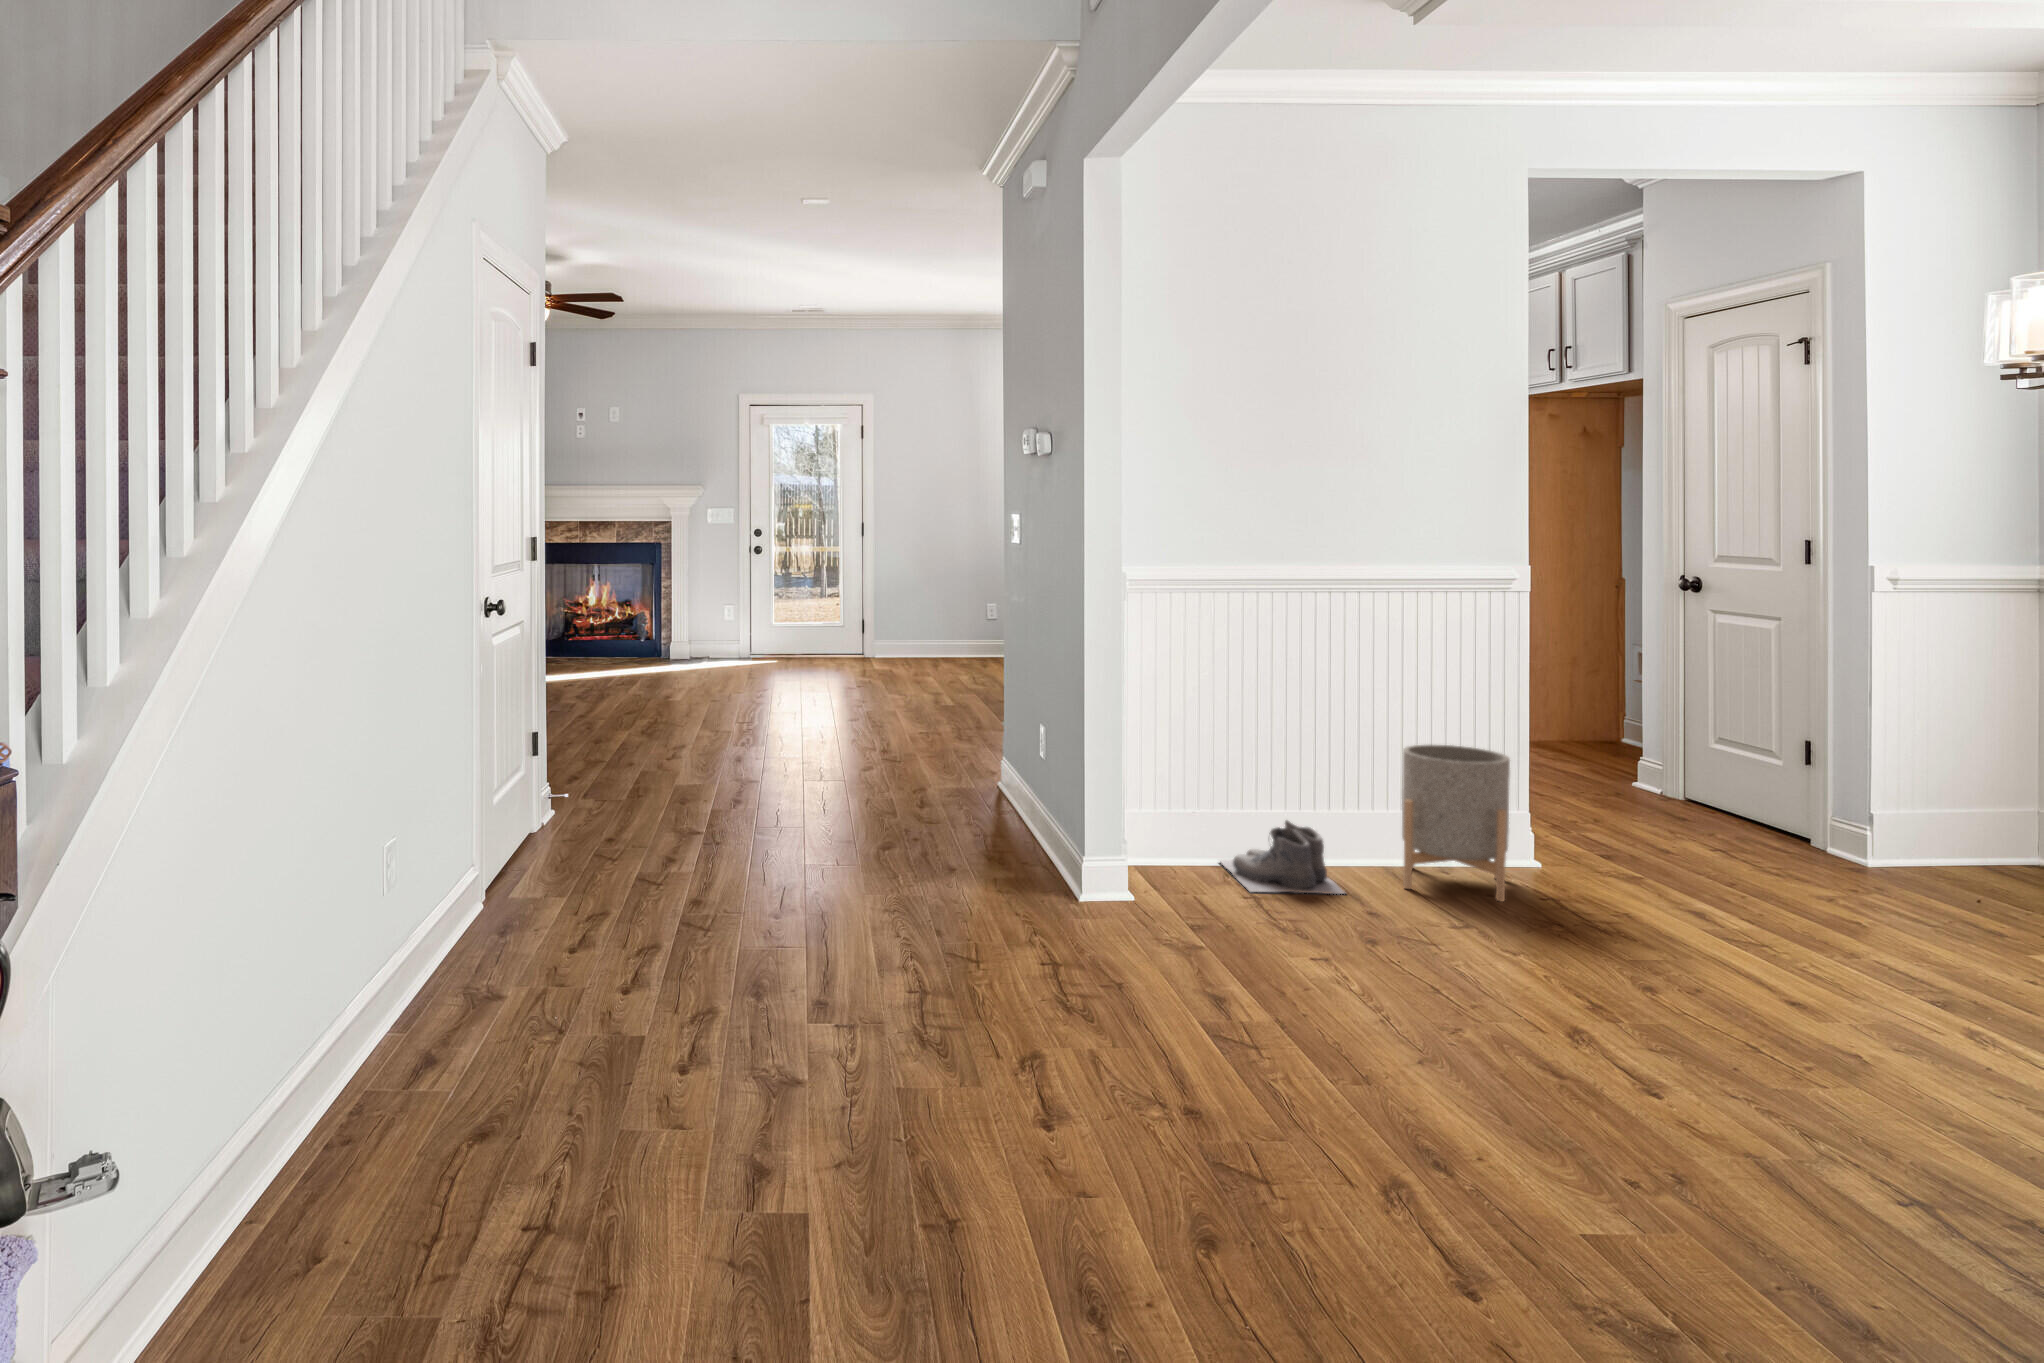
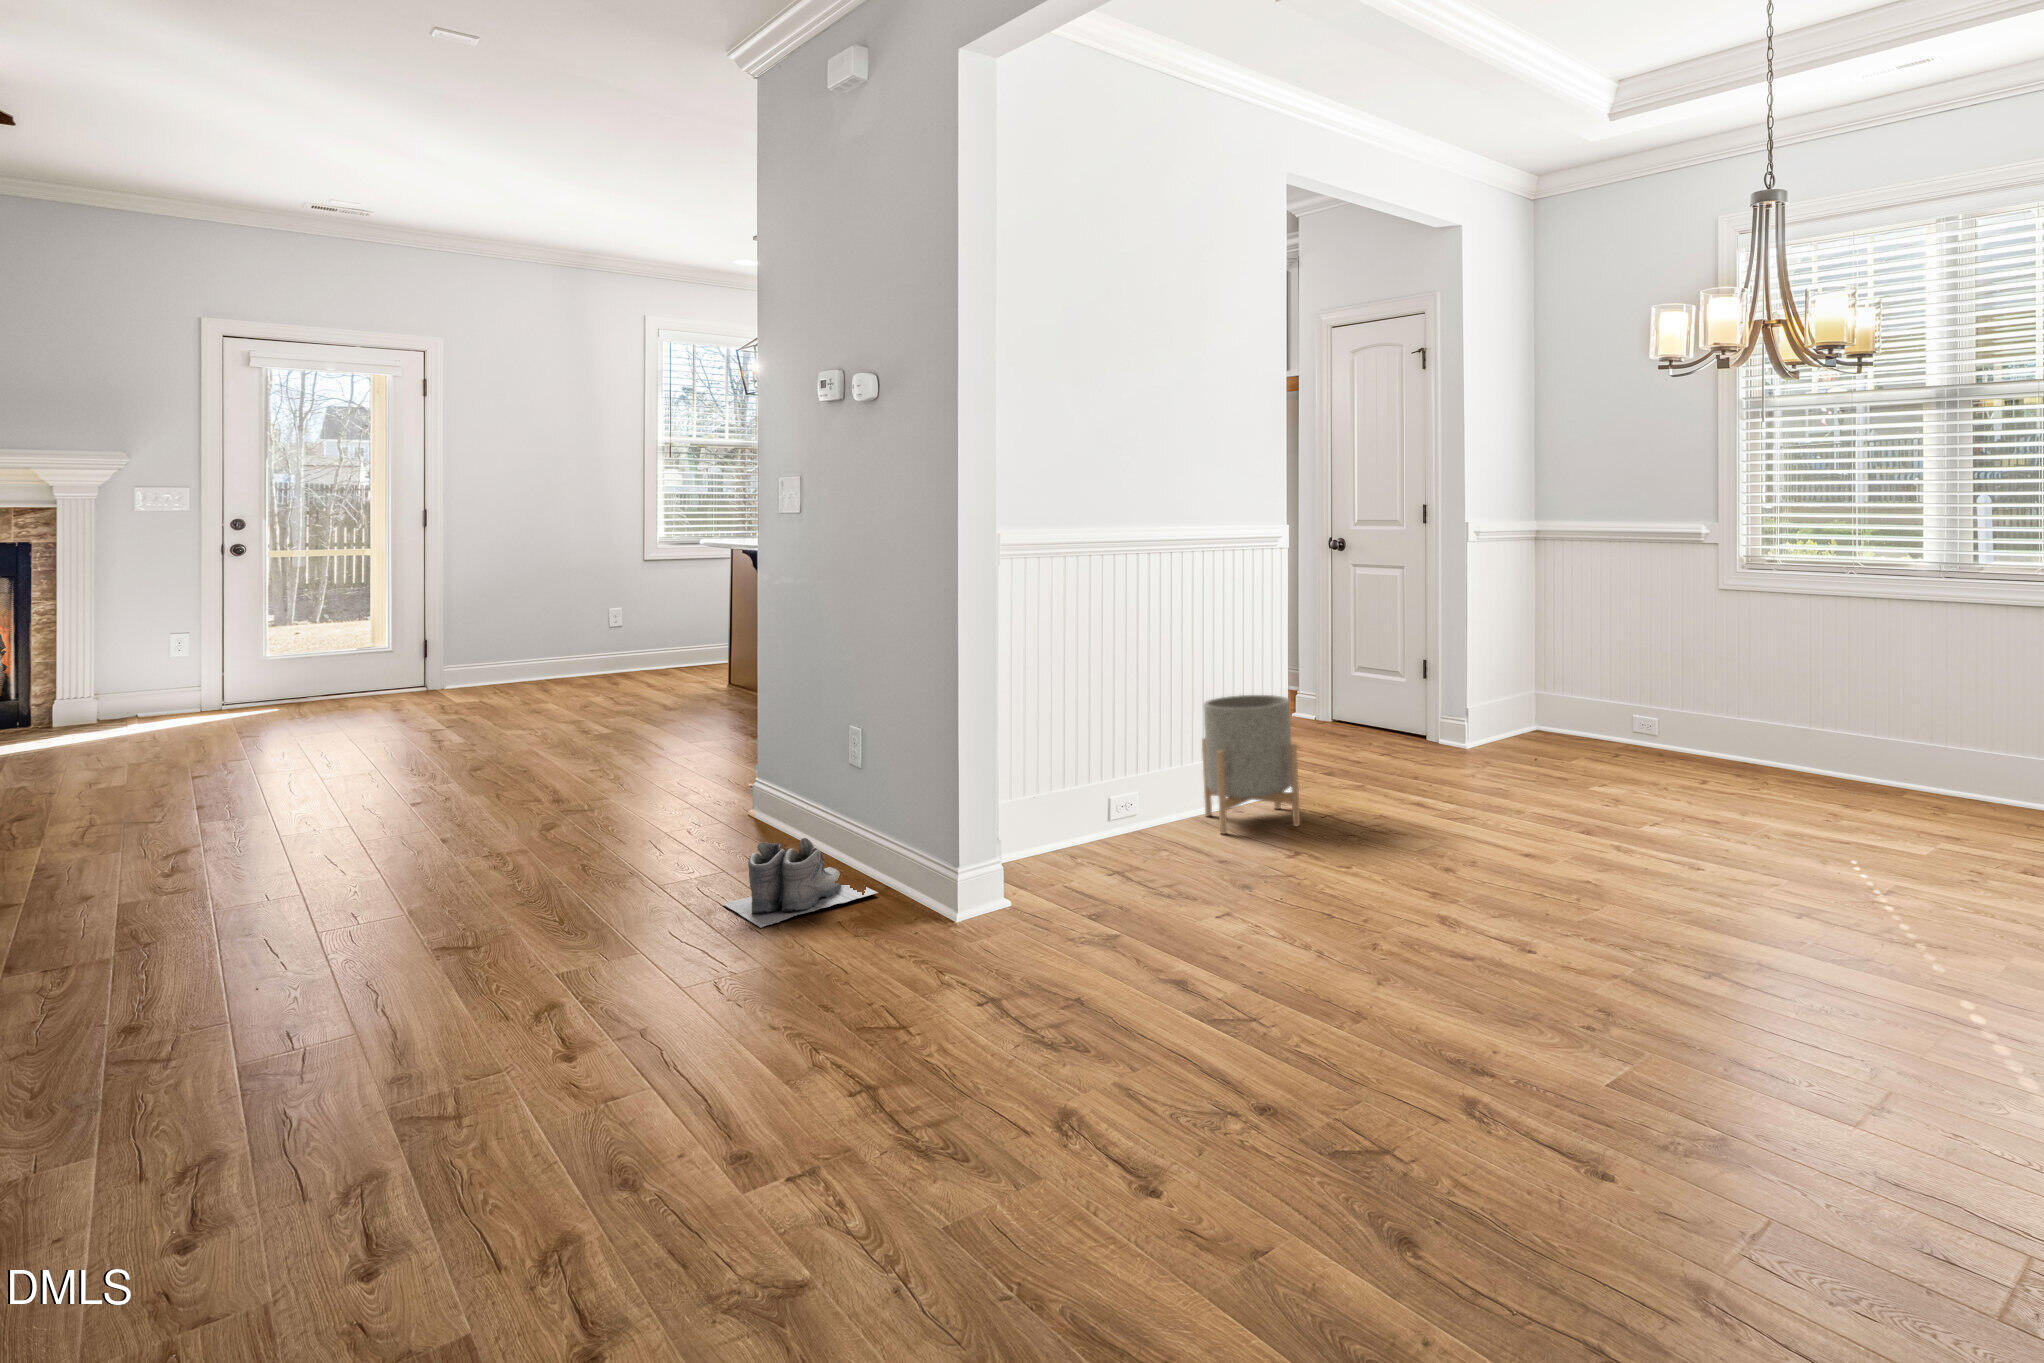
boots: present [1220,820,1344,894] -> present [723,838,878,928]

